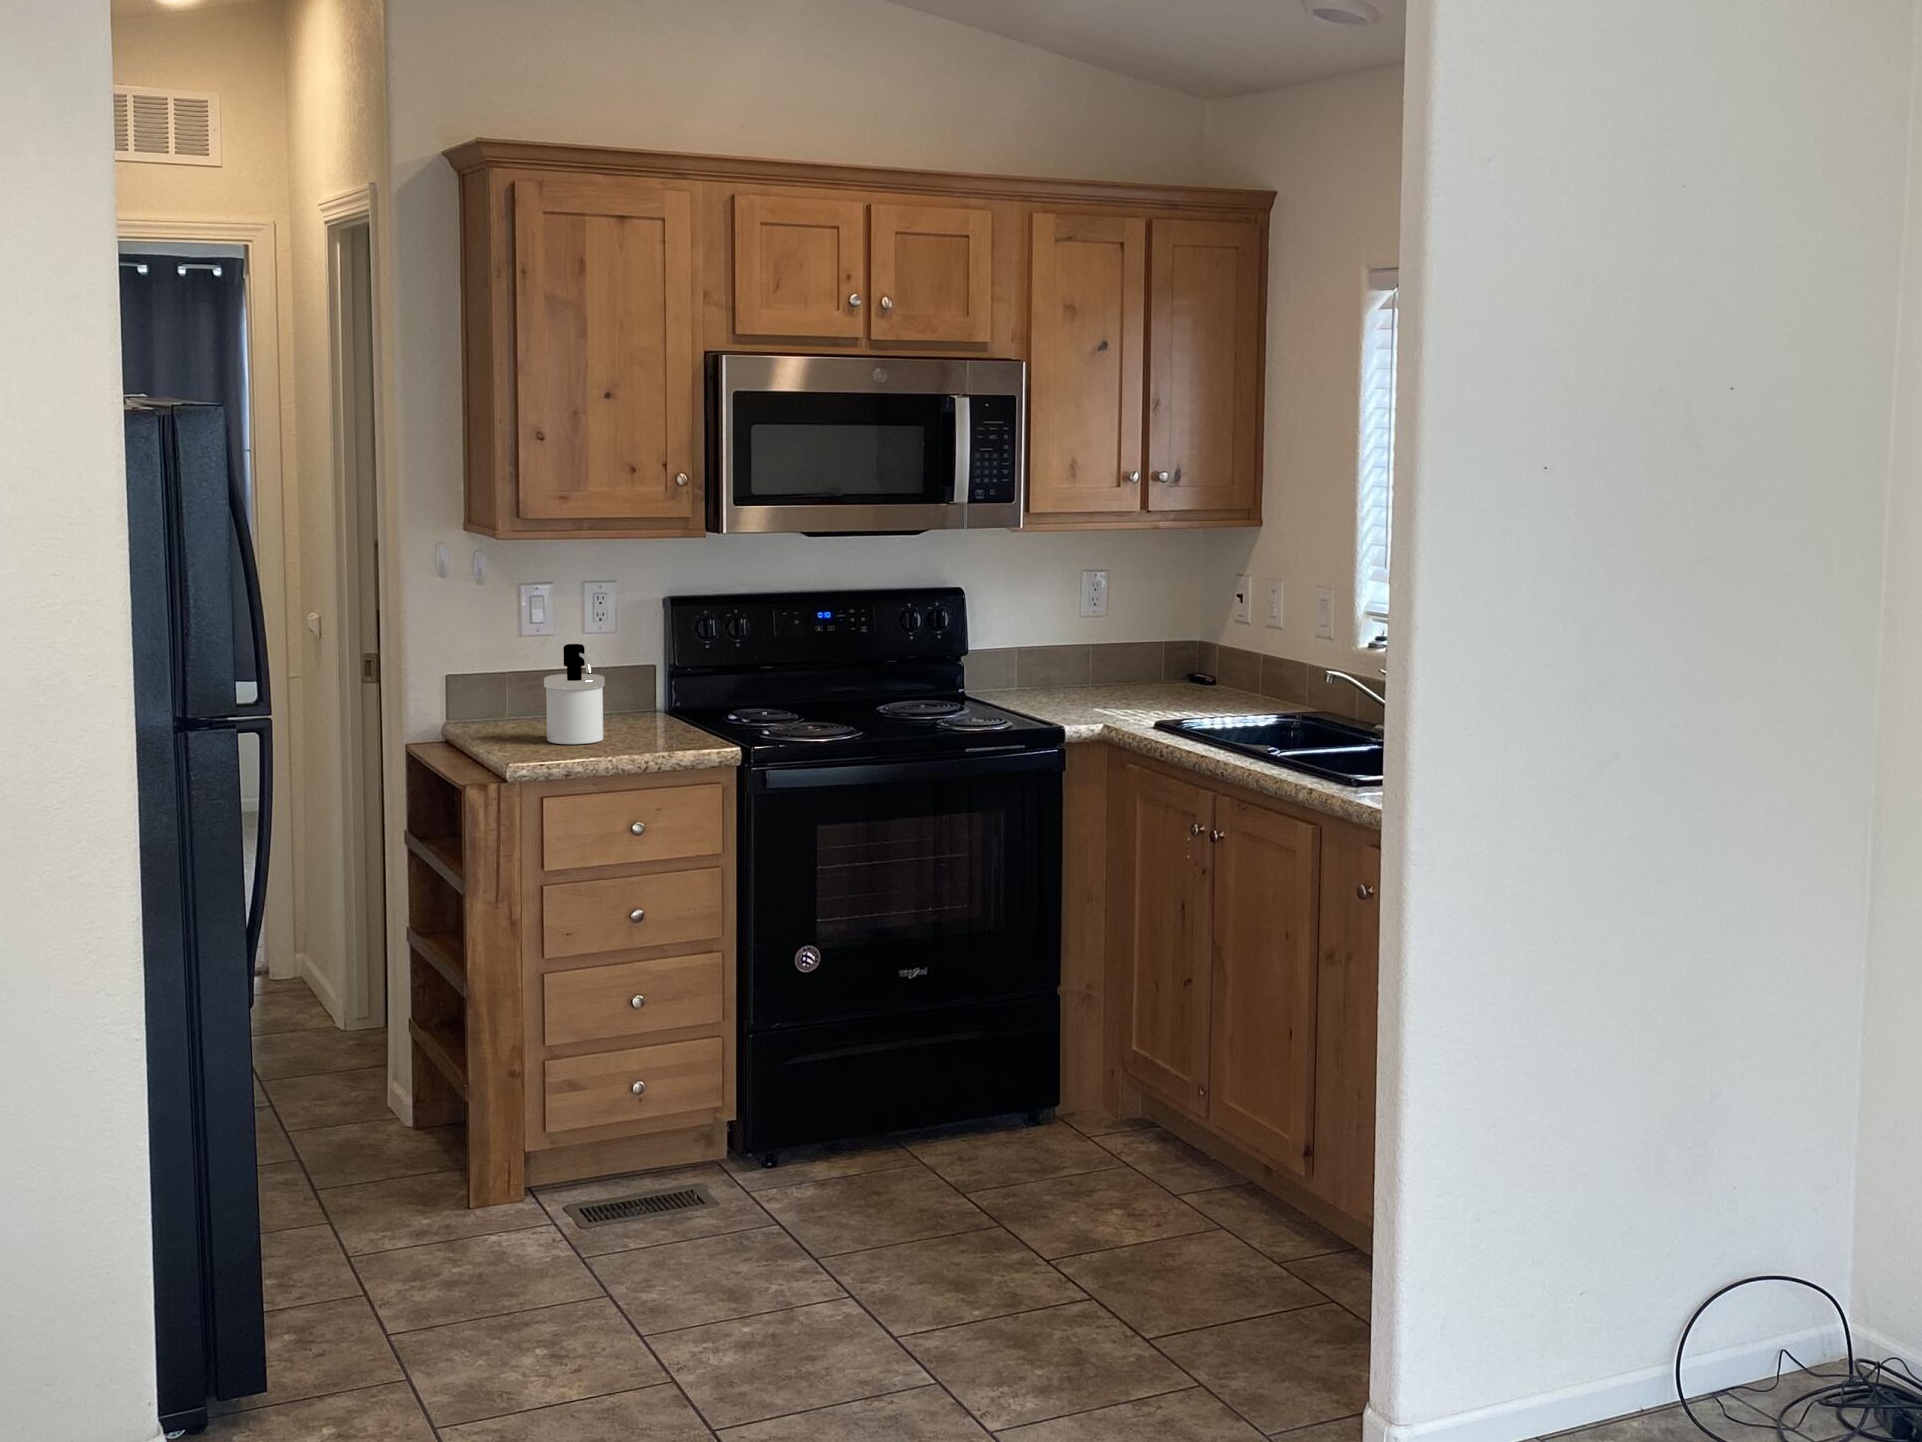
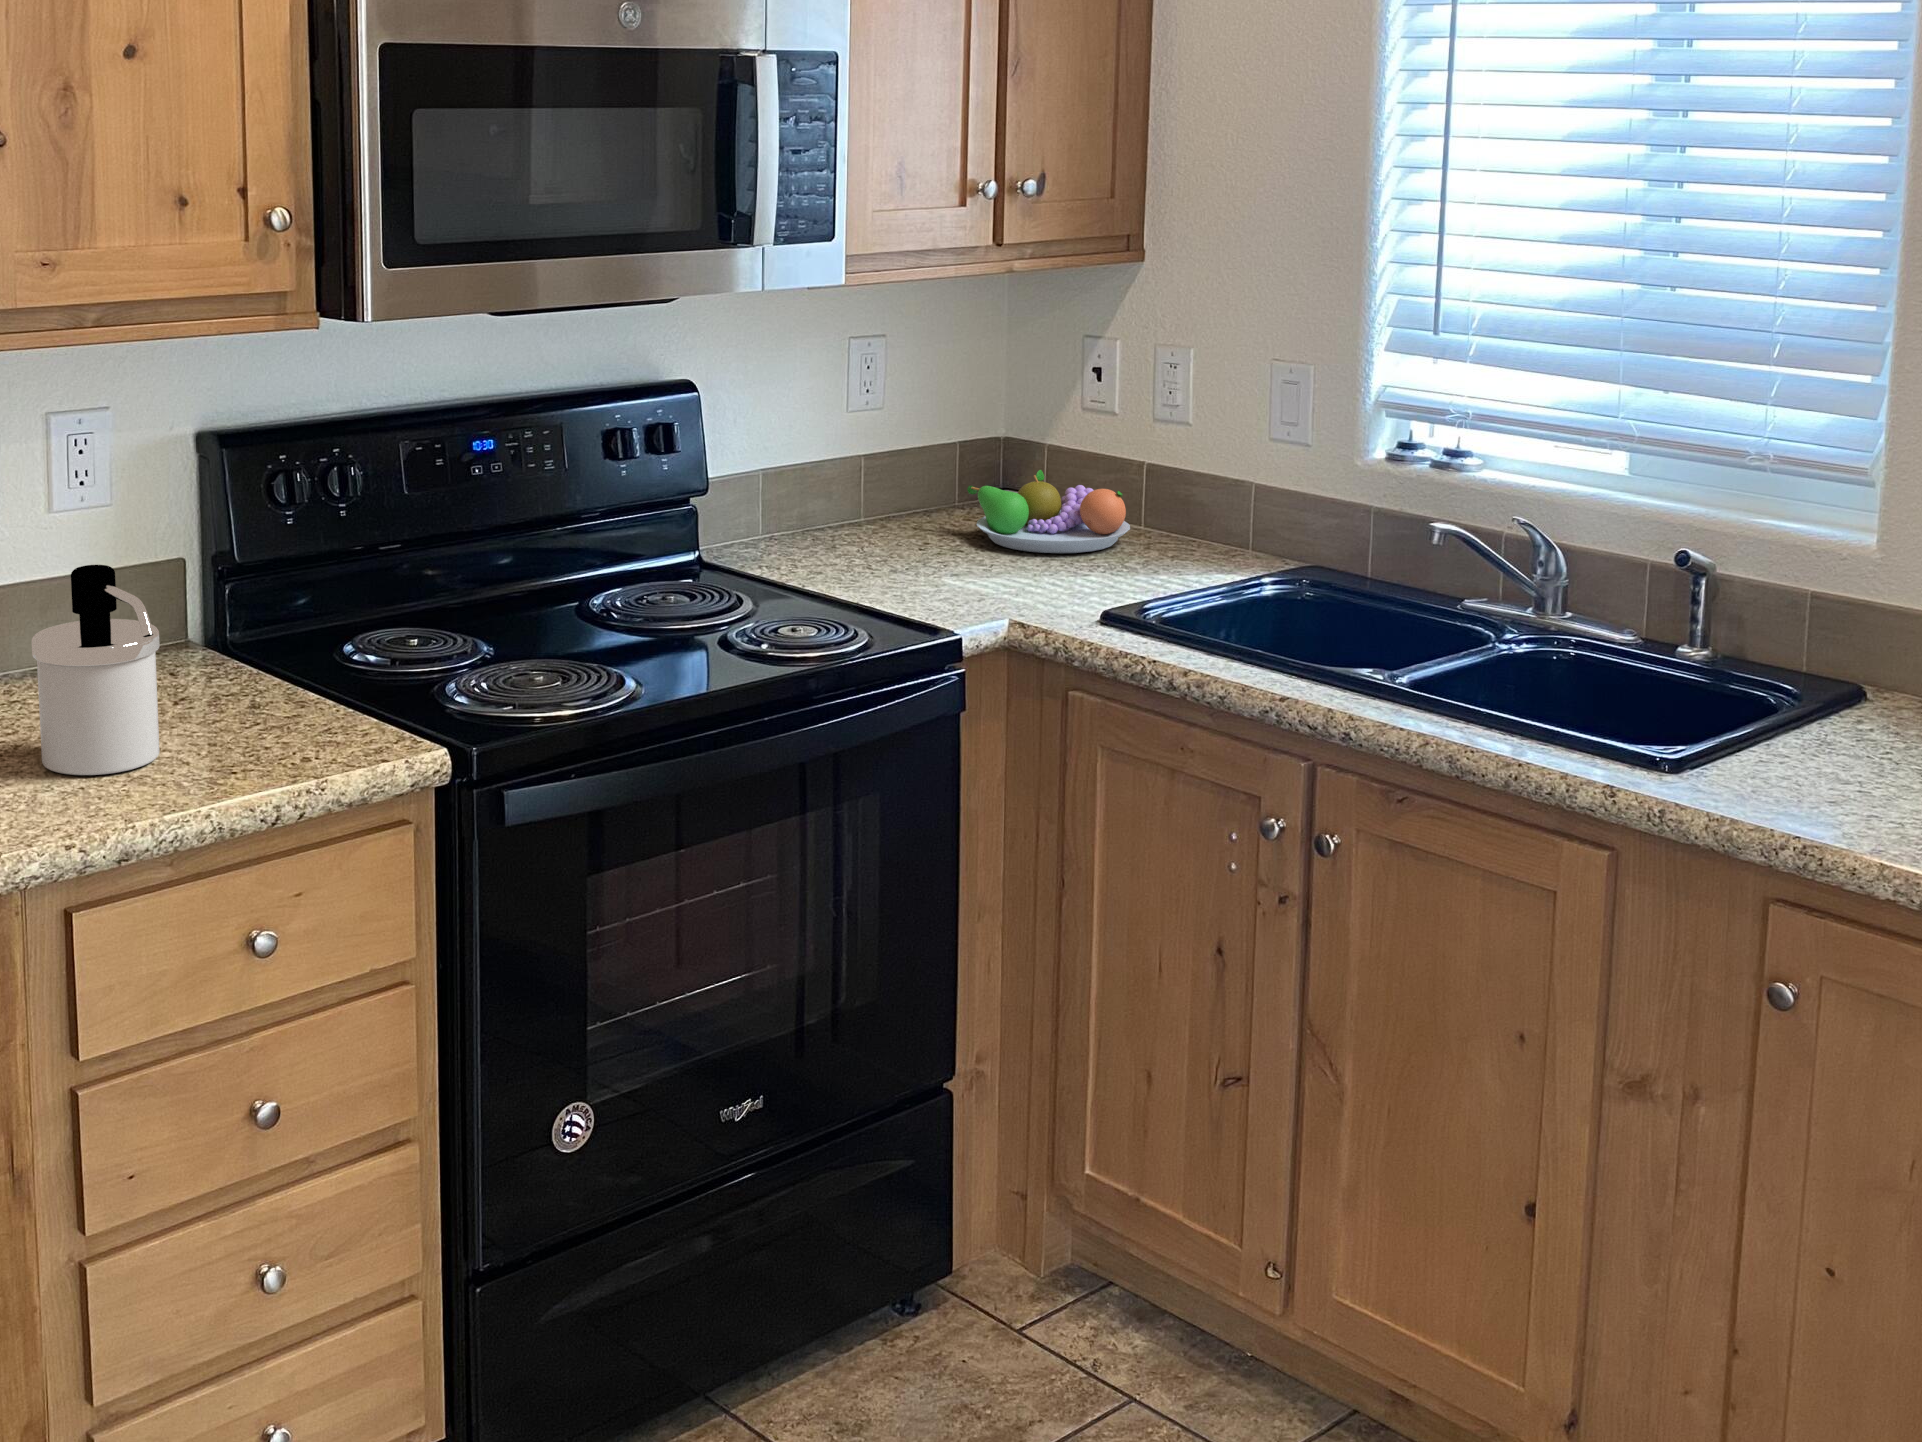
fruit bowl: none [1143,655,1238,702] -> present [967,470,1130,553]

